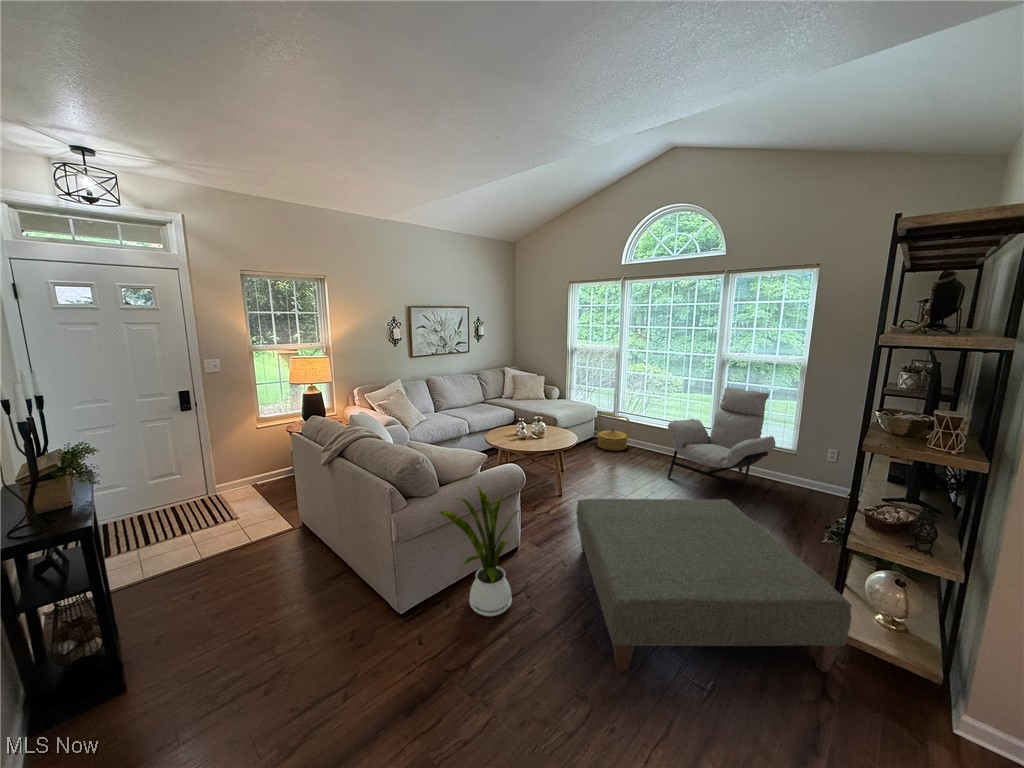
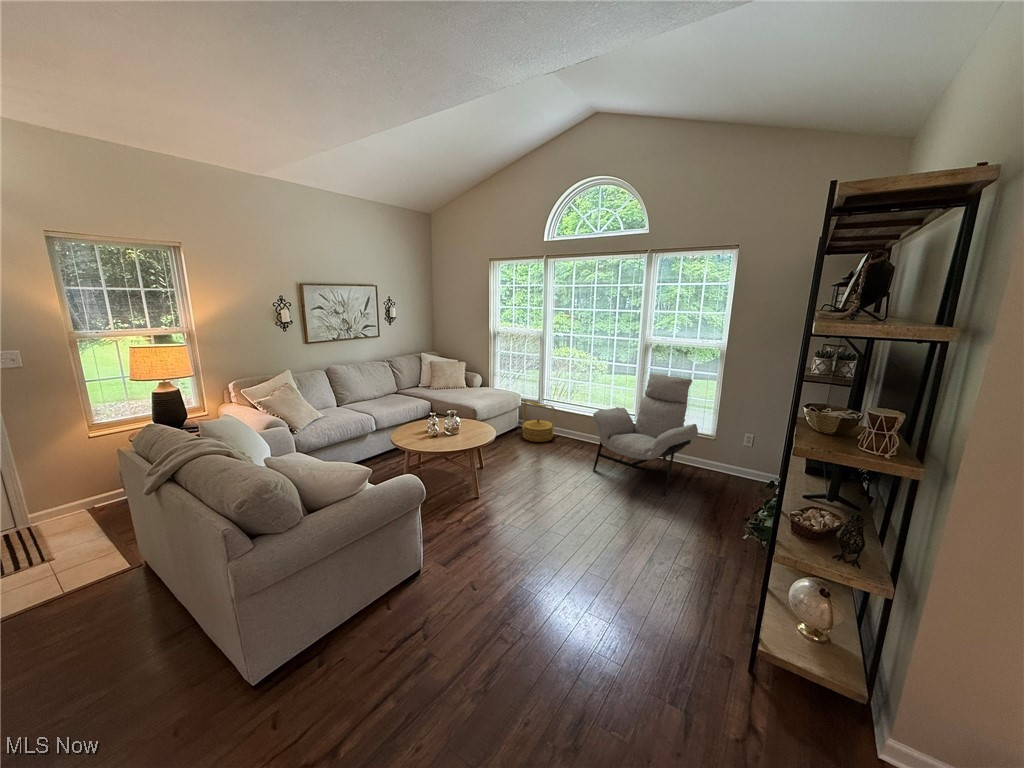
house plant: present [440,487,519,616] -> none [296,510,410,675]
ottoman: present [577,499,852,672] -> none [489,500,780,733]

